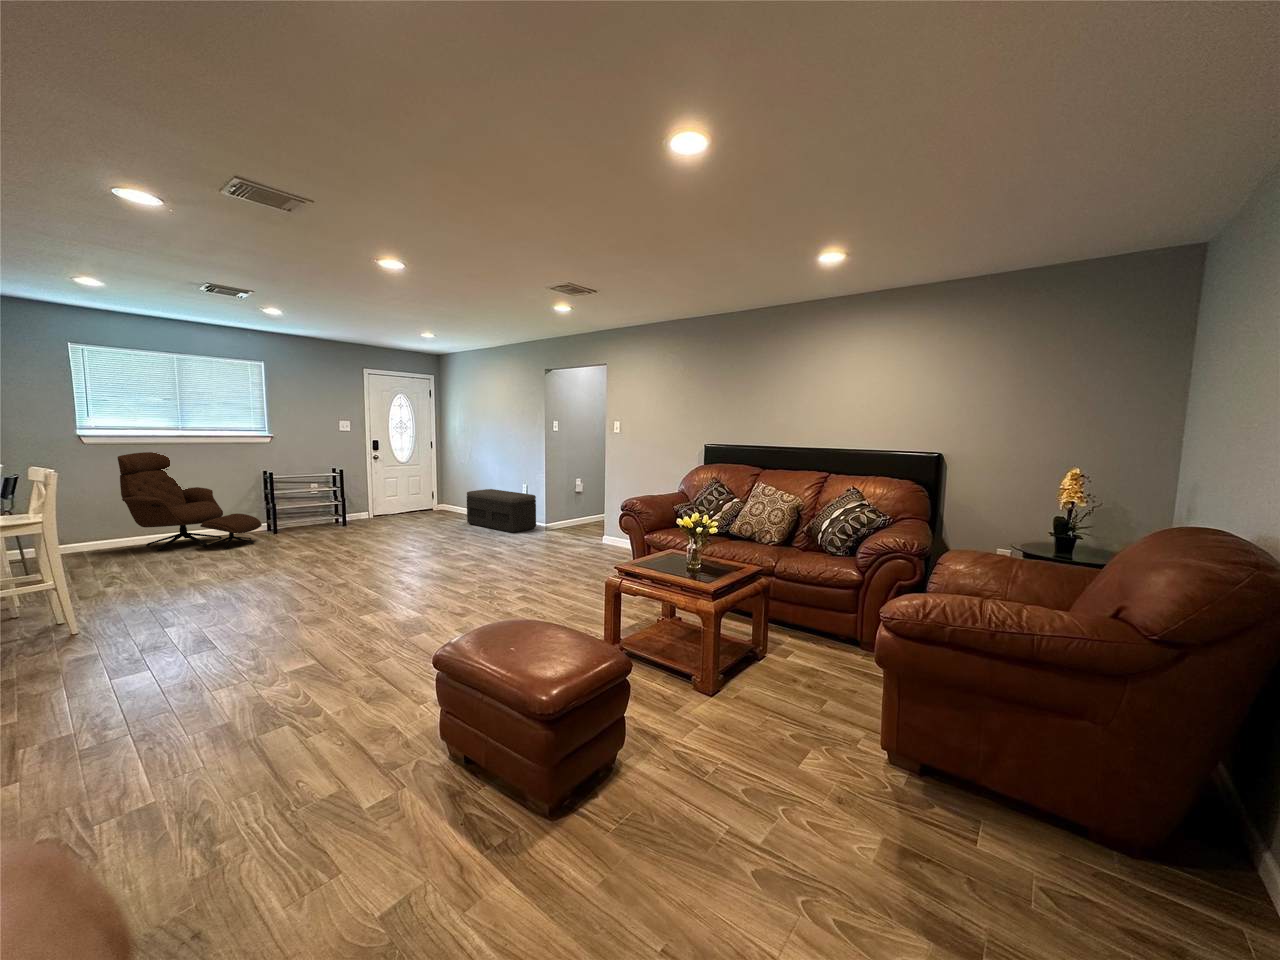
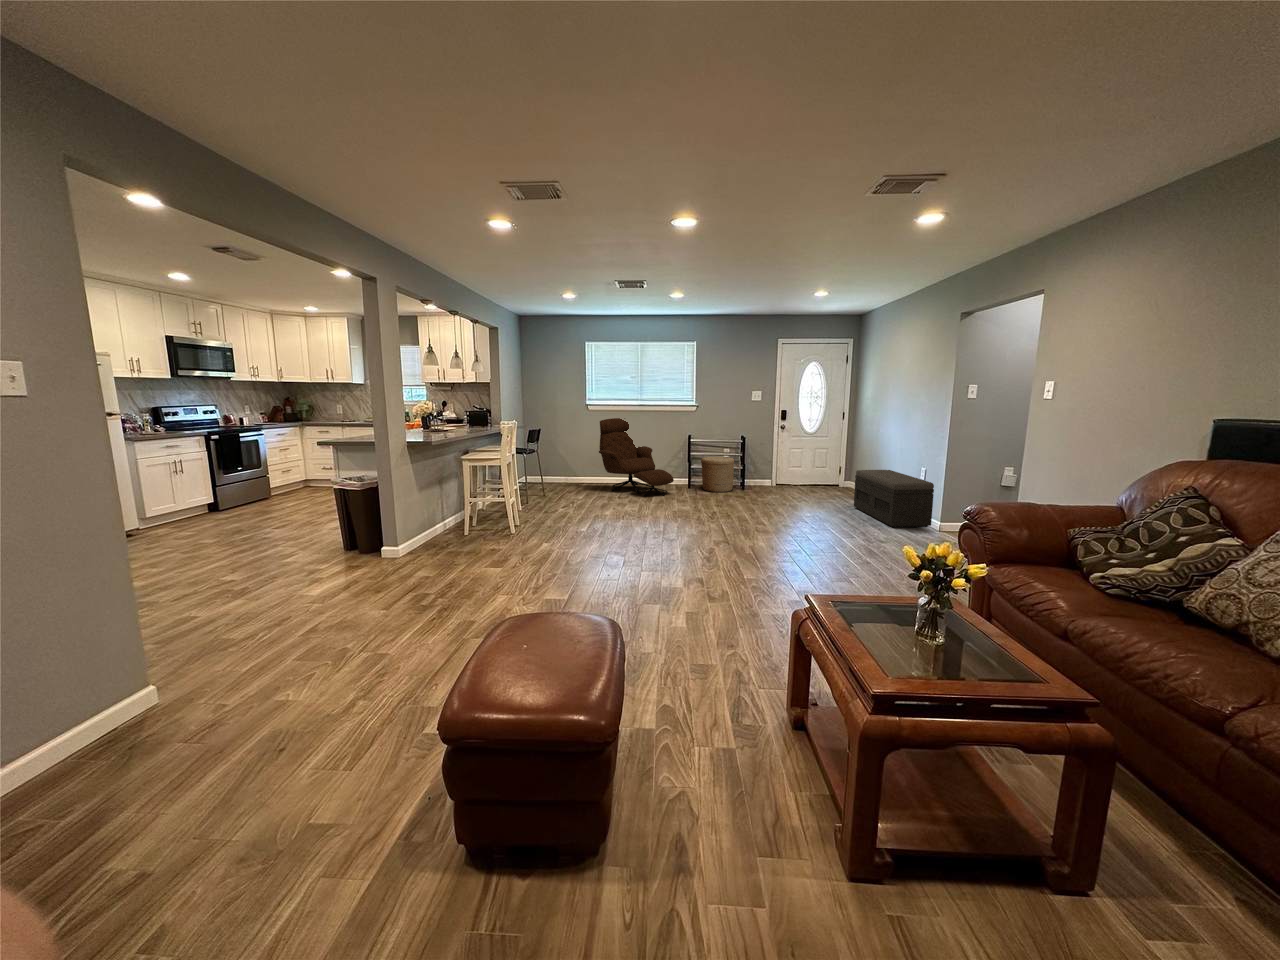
woven basket: none [289,492,333,531] -> present [701,457,734,492]

